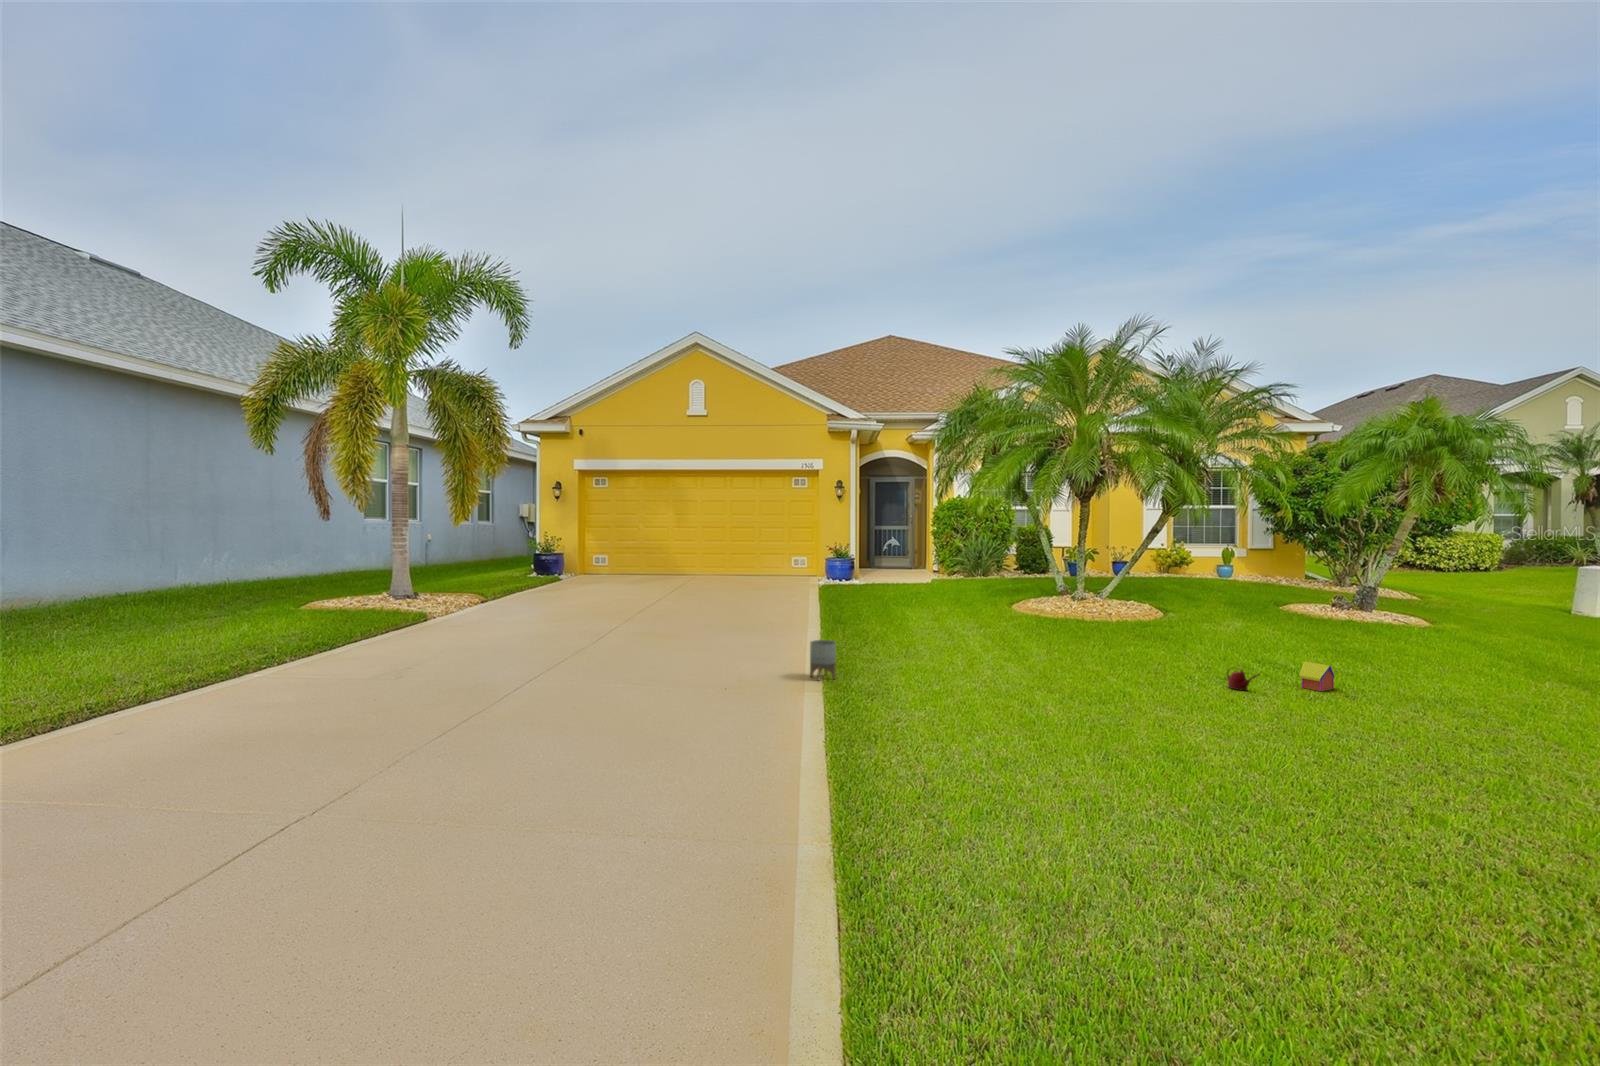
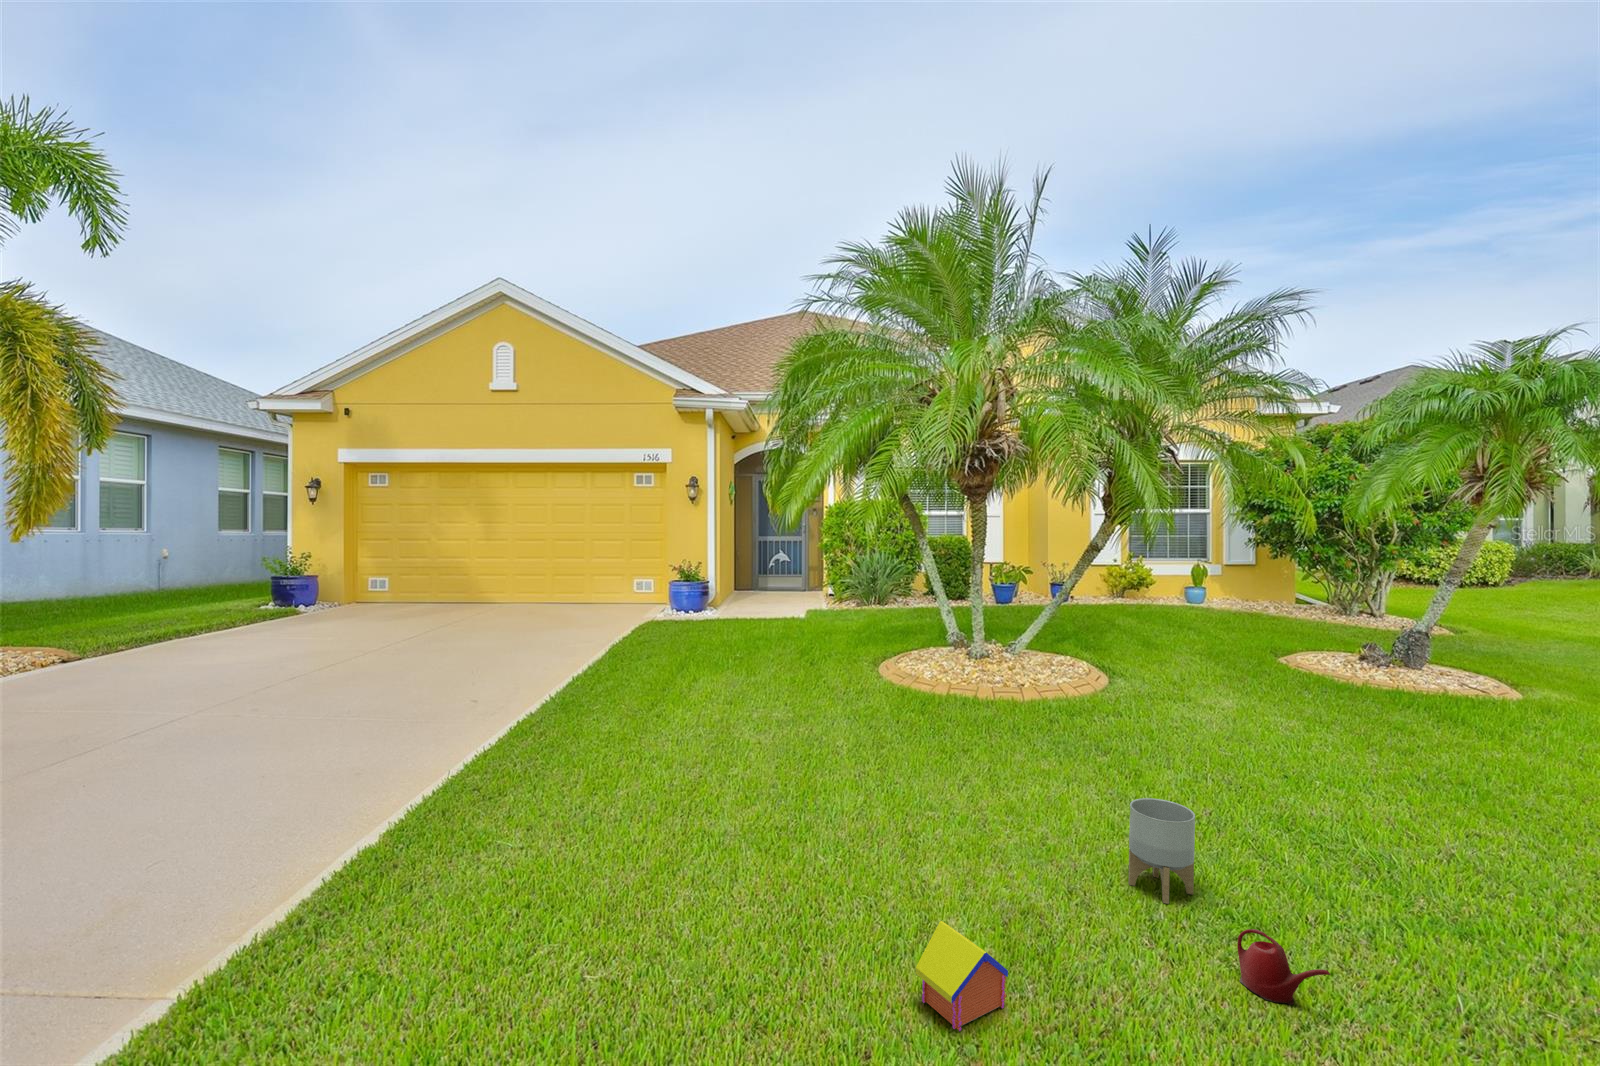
planter: present [810,640,836,680] -> present [1128,798,1195,904]
toy house: present [1299,661,1335,691] -> present [916,921,1008,1031]

